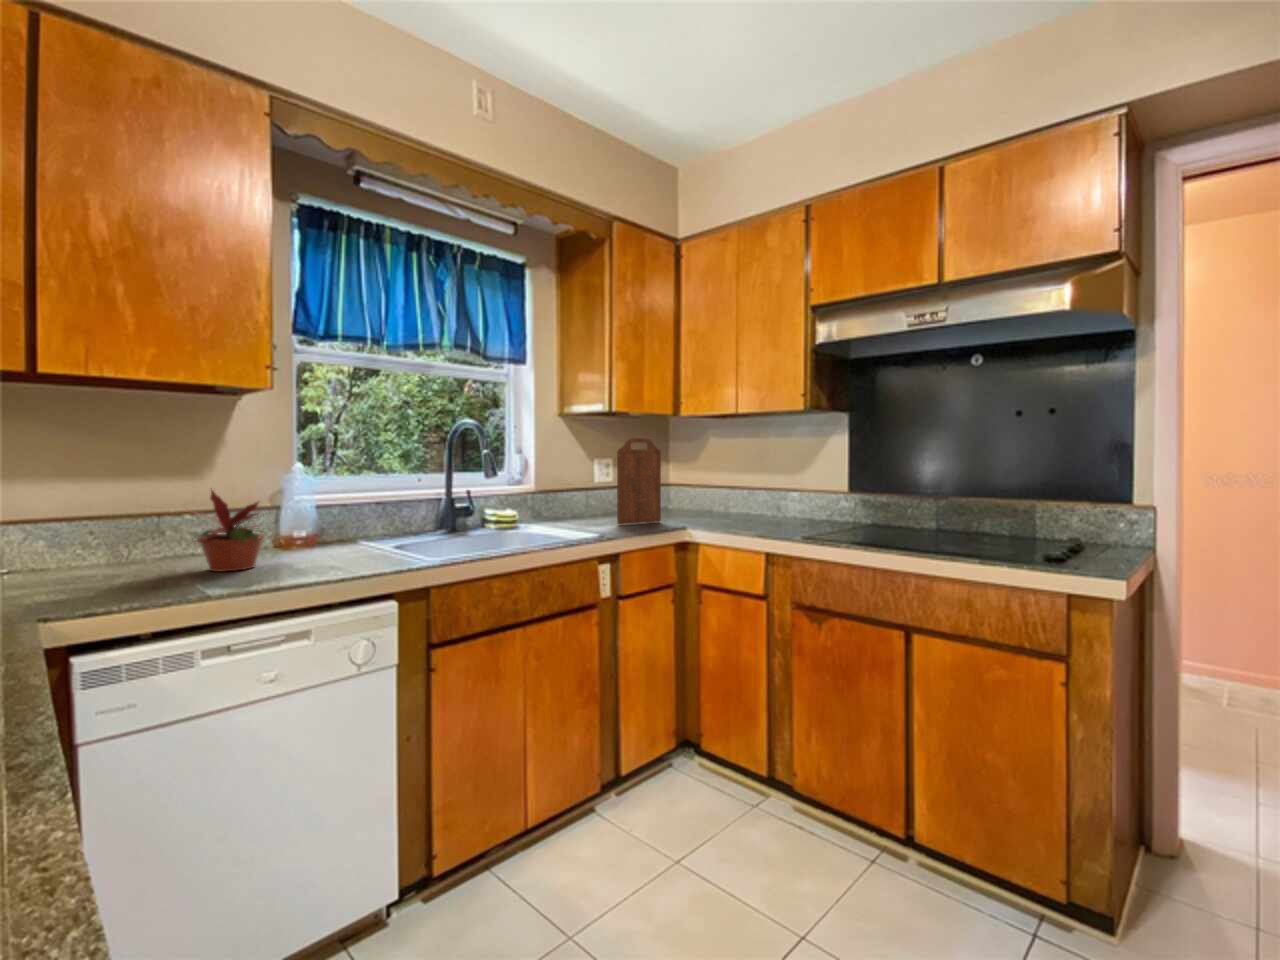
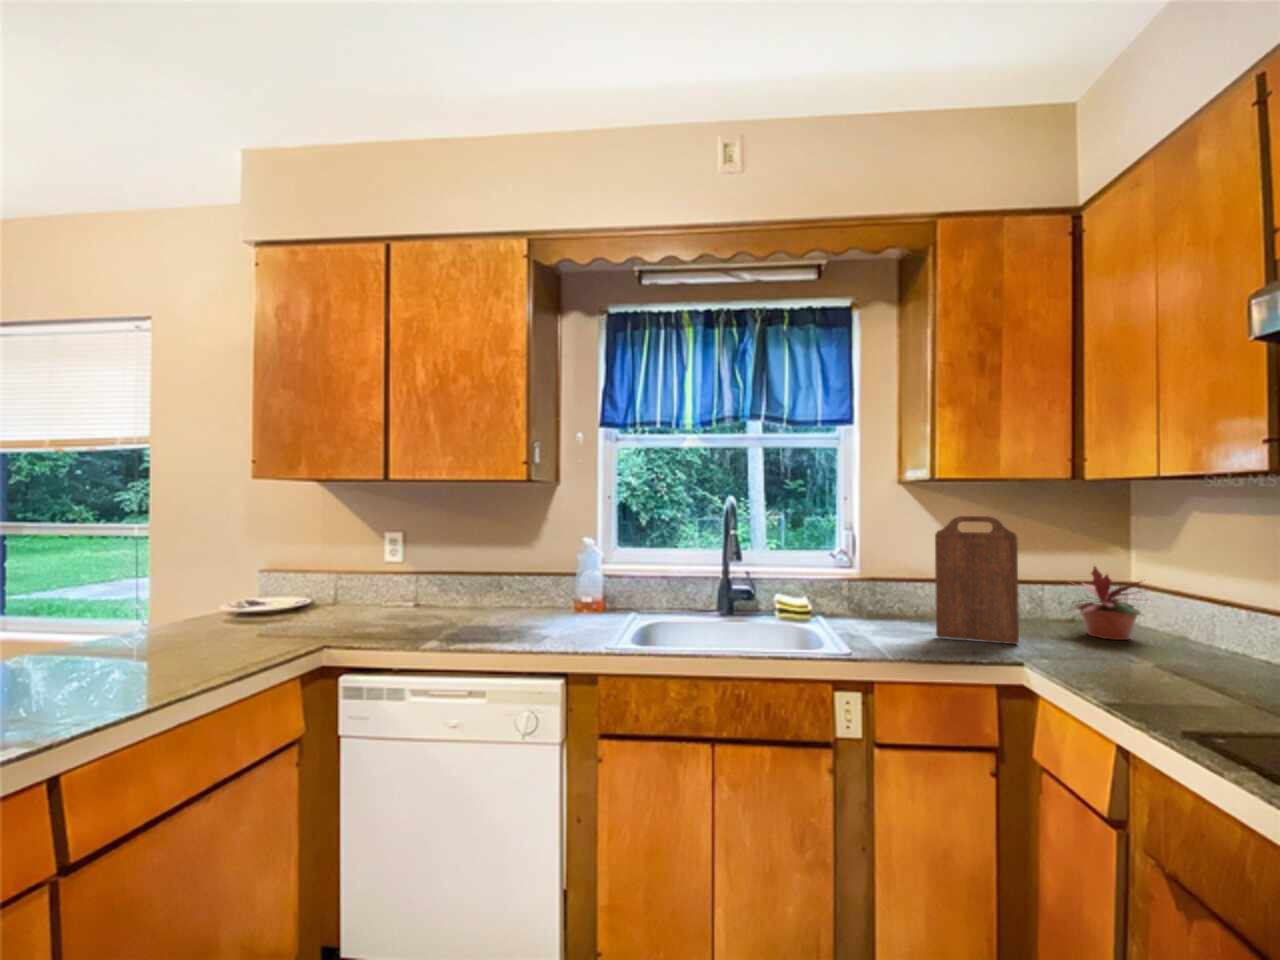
potted plant: present [186,491,267,572] -> present [1071,566,1148,640]

